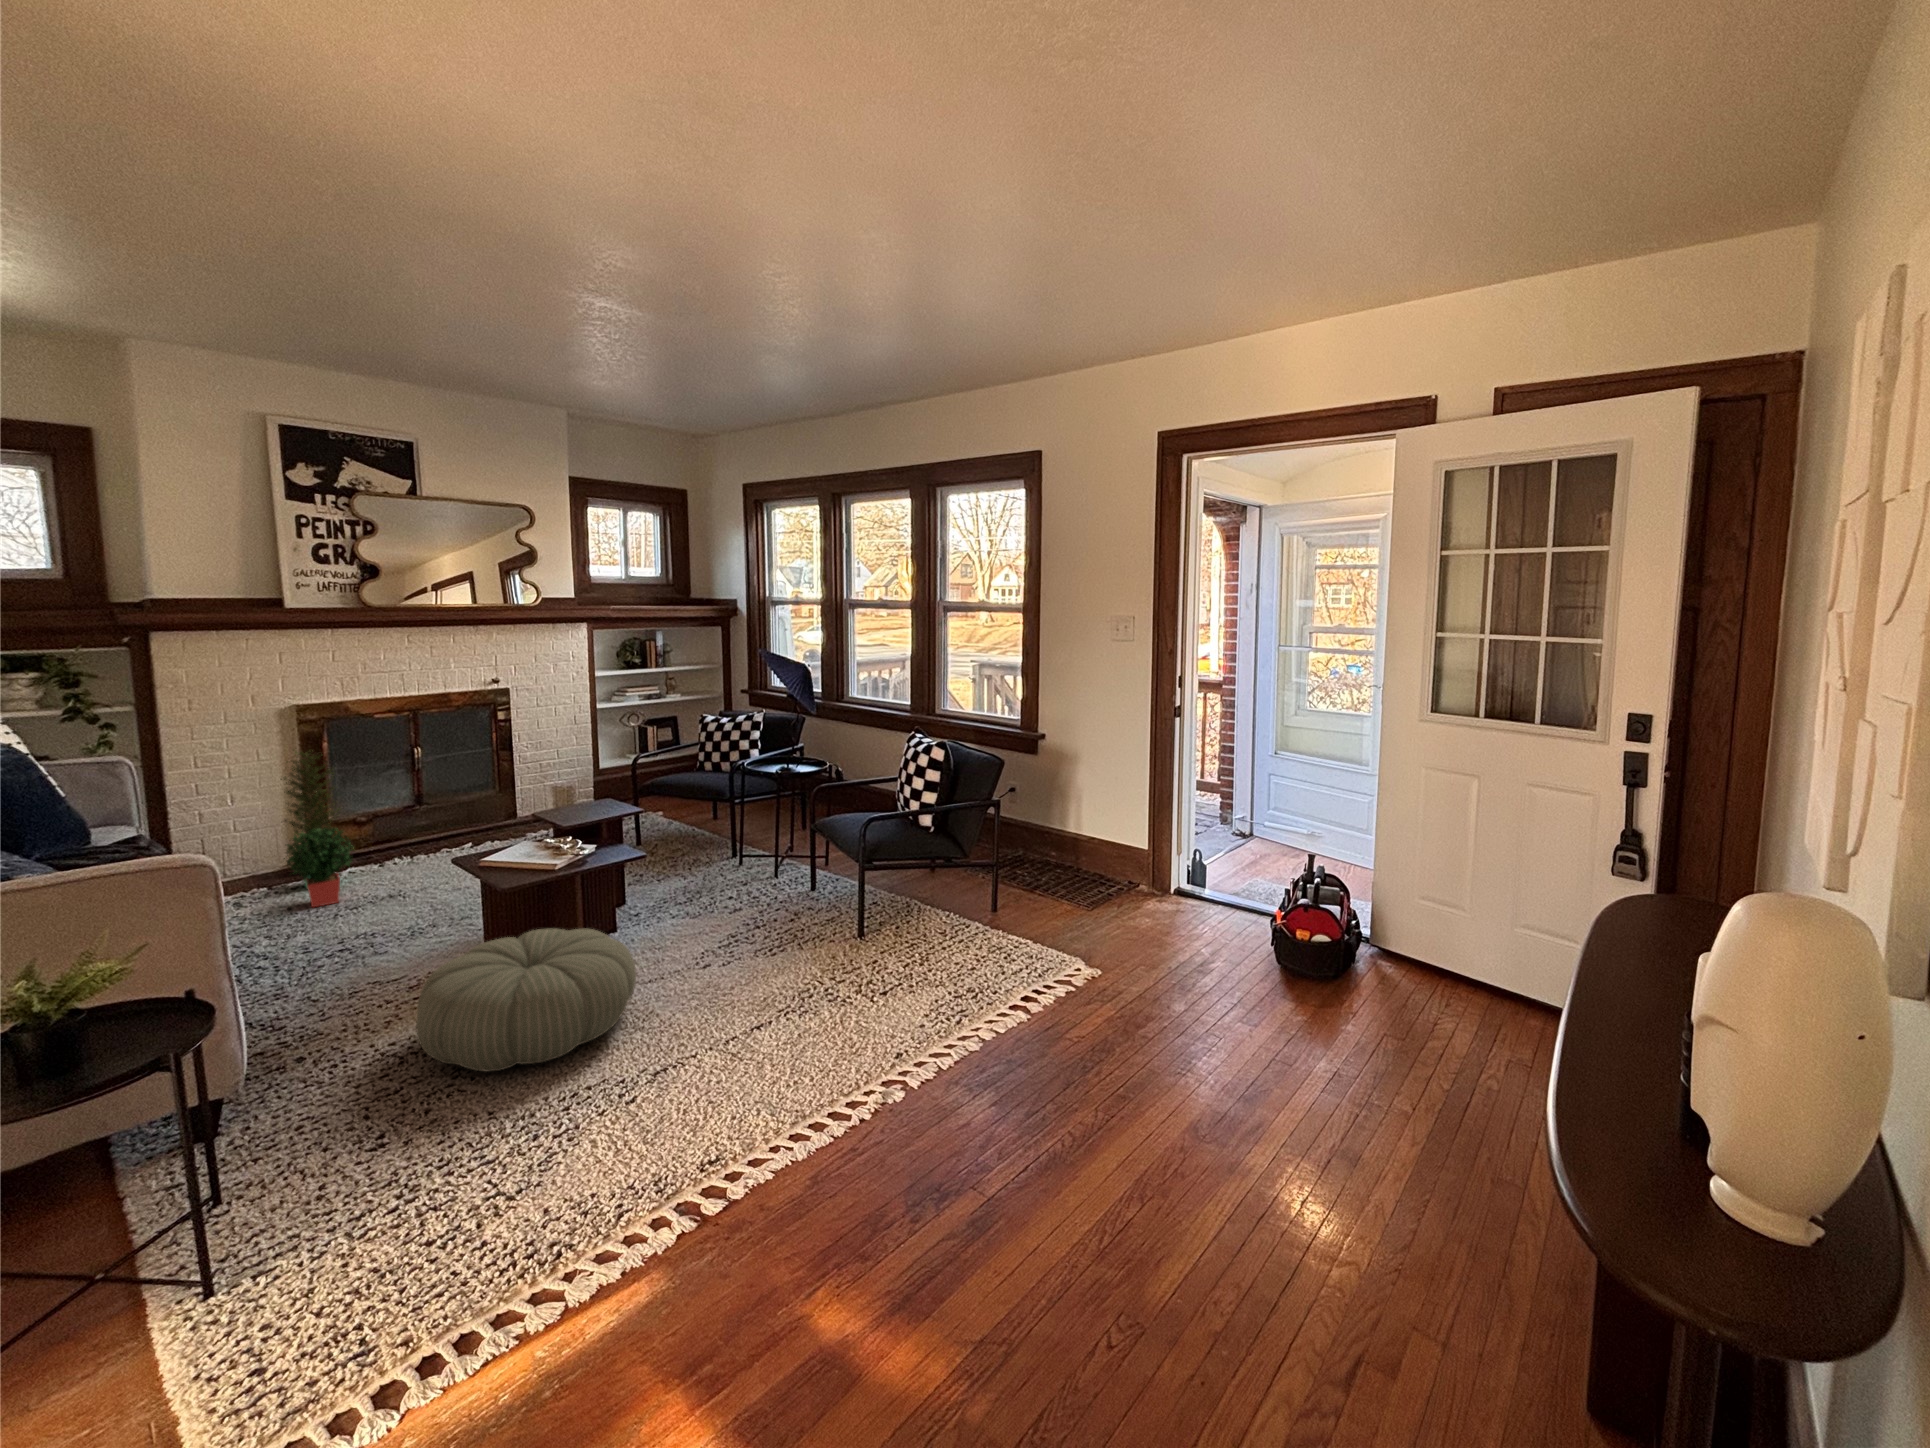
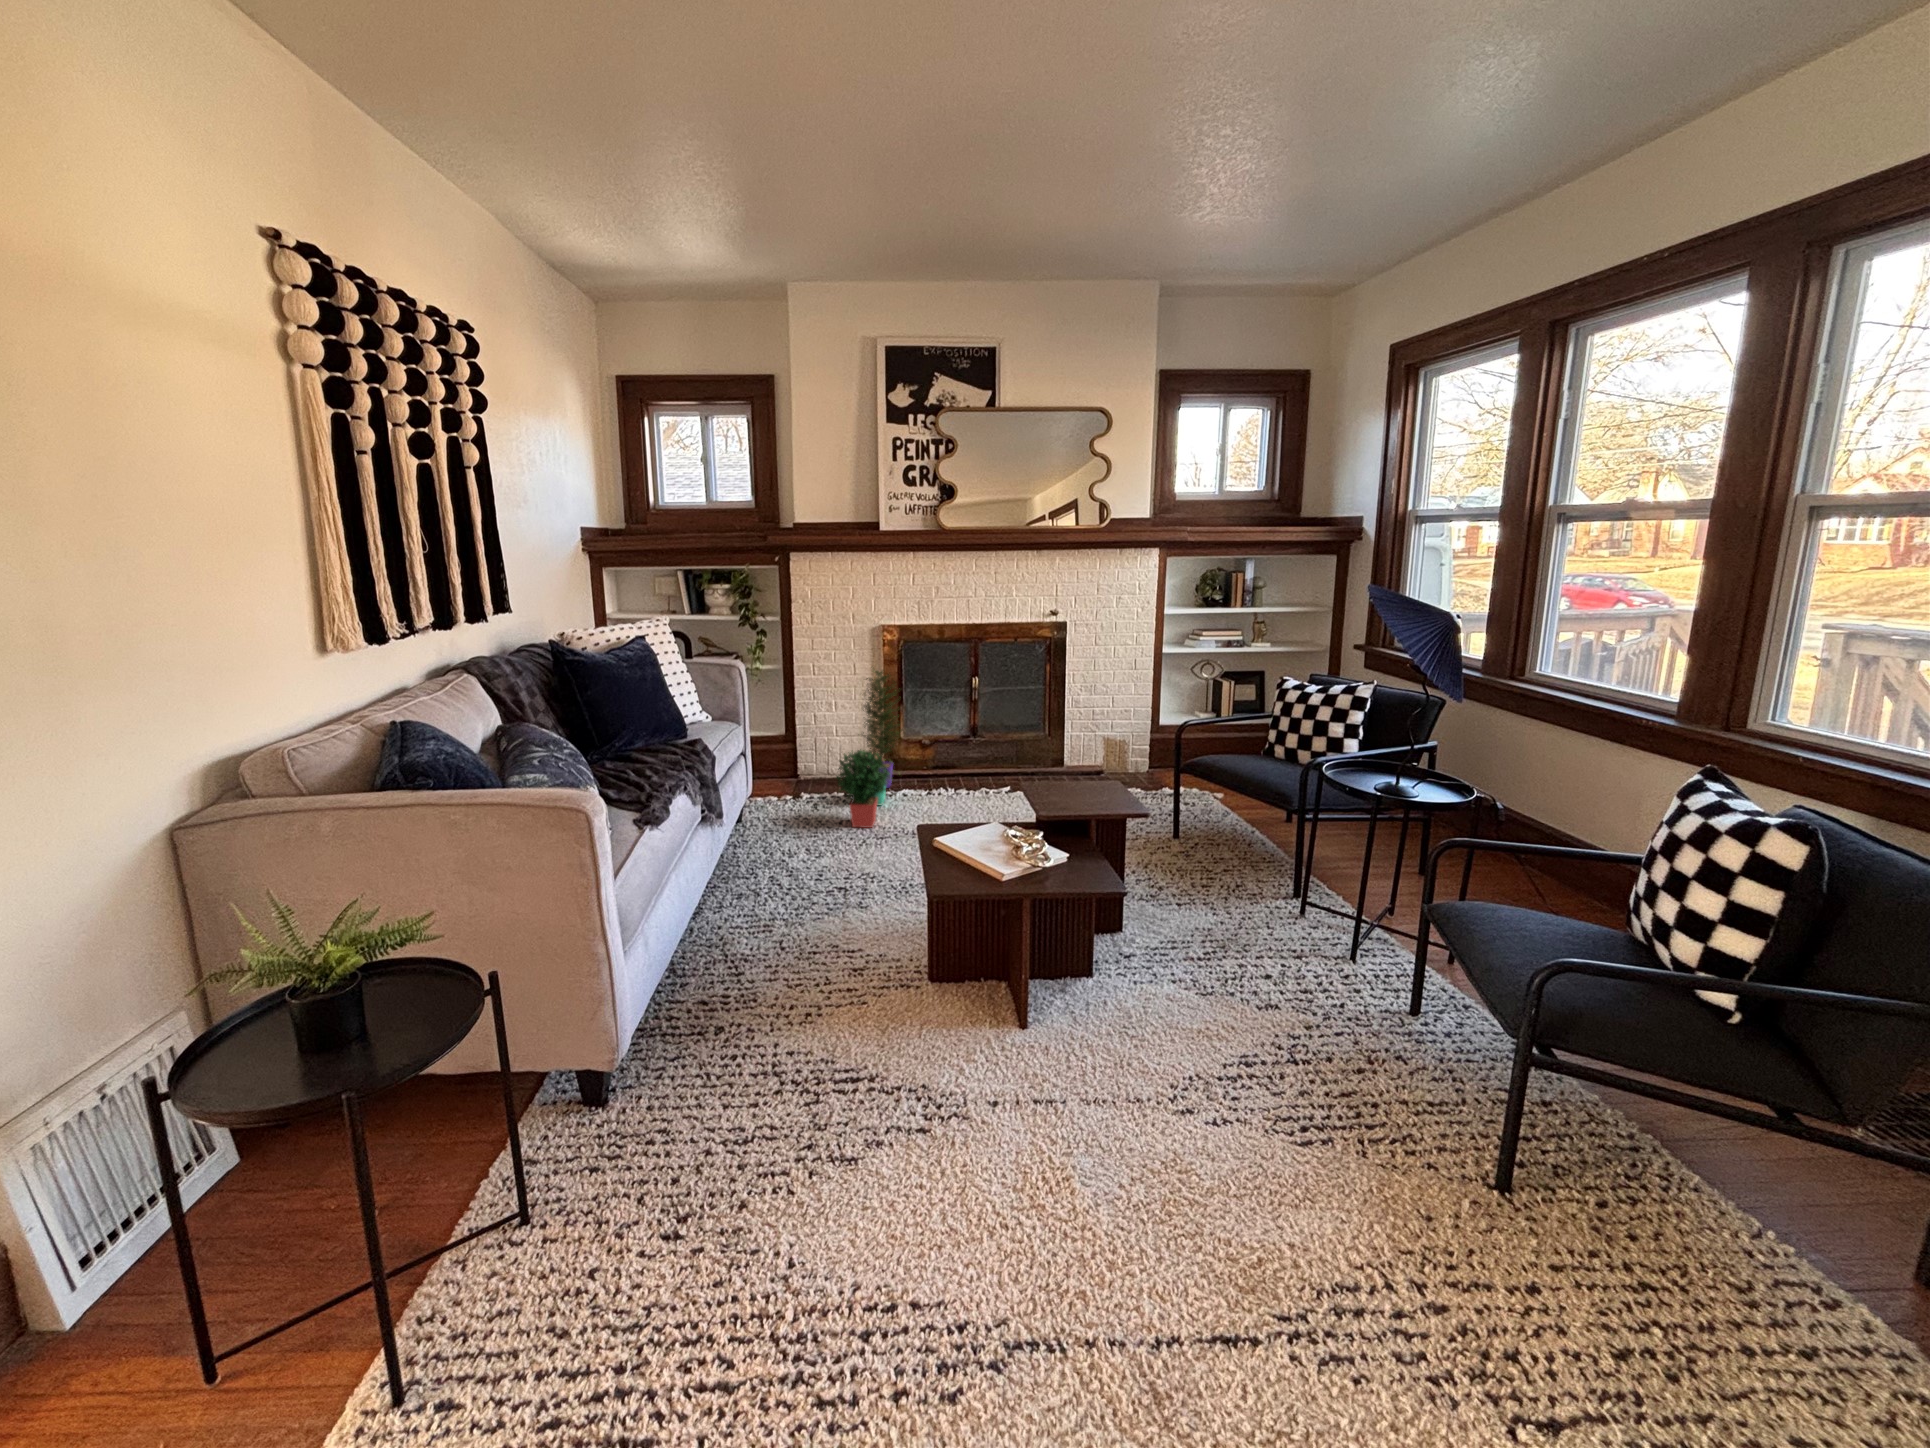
pouf: present [416,928,636,1072] -> none [772,962,1056,1208]

